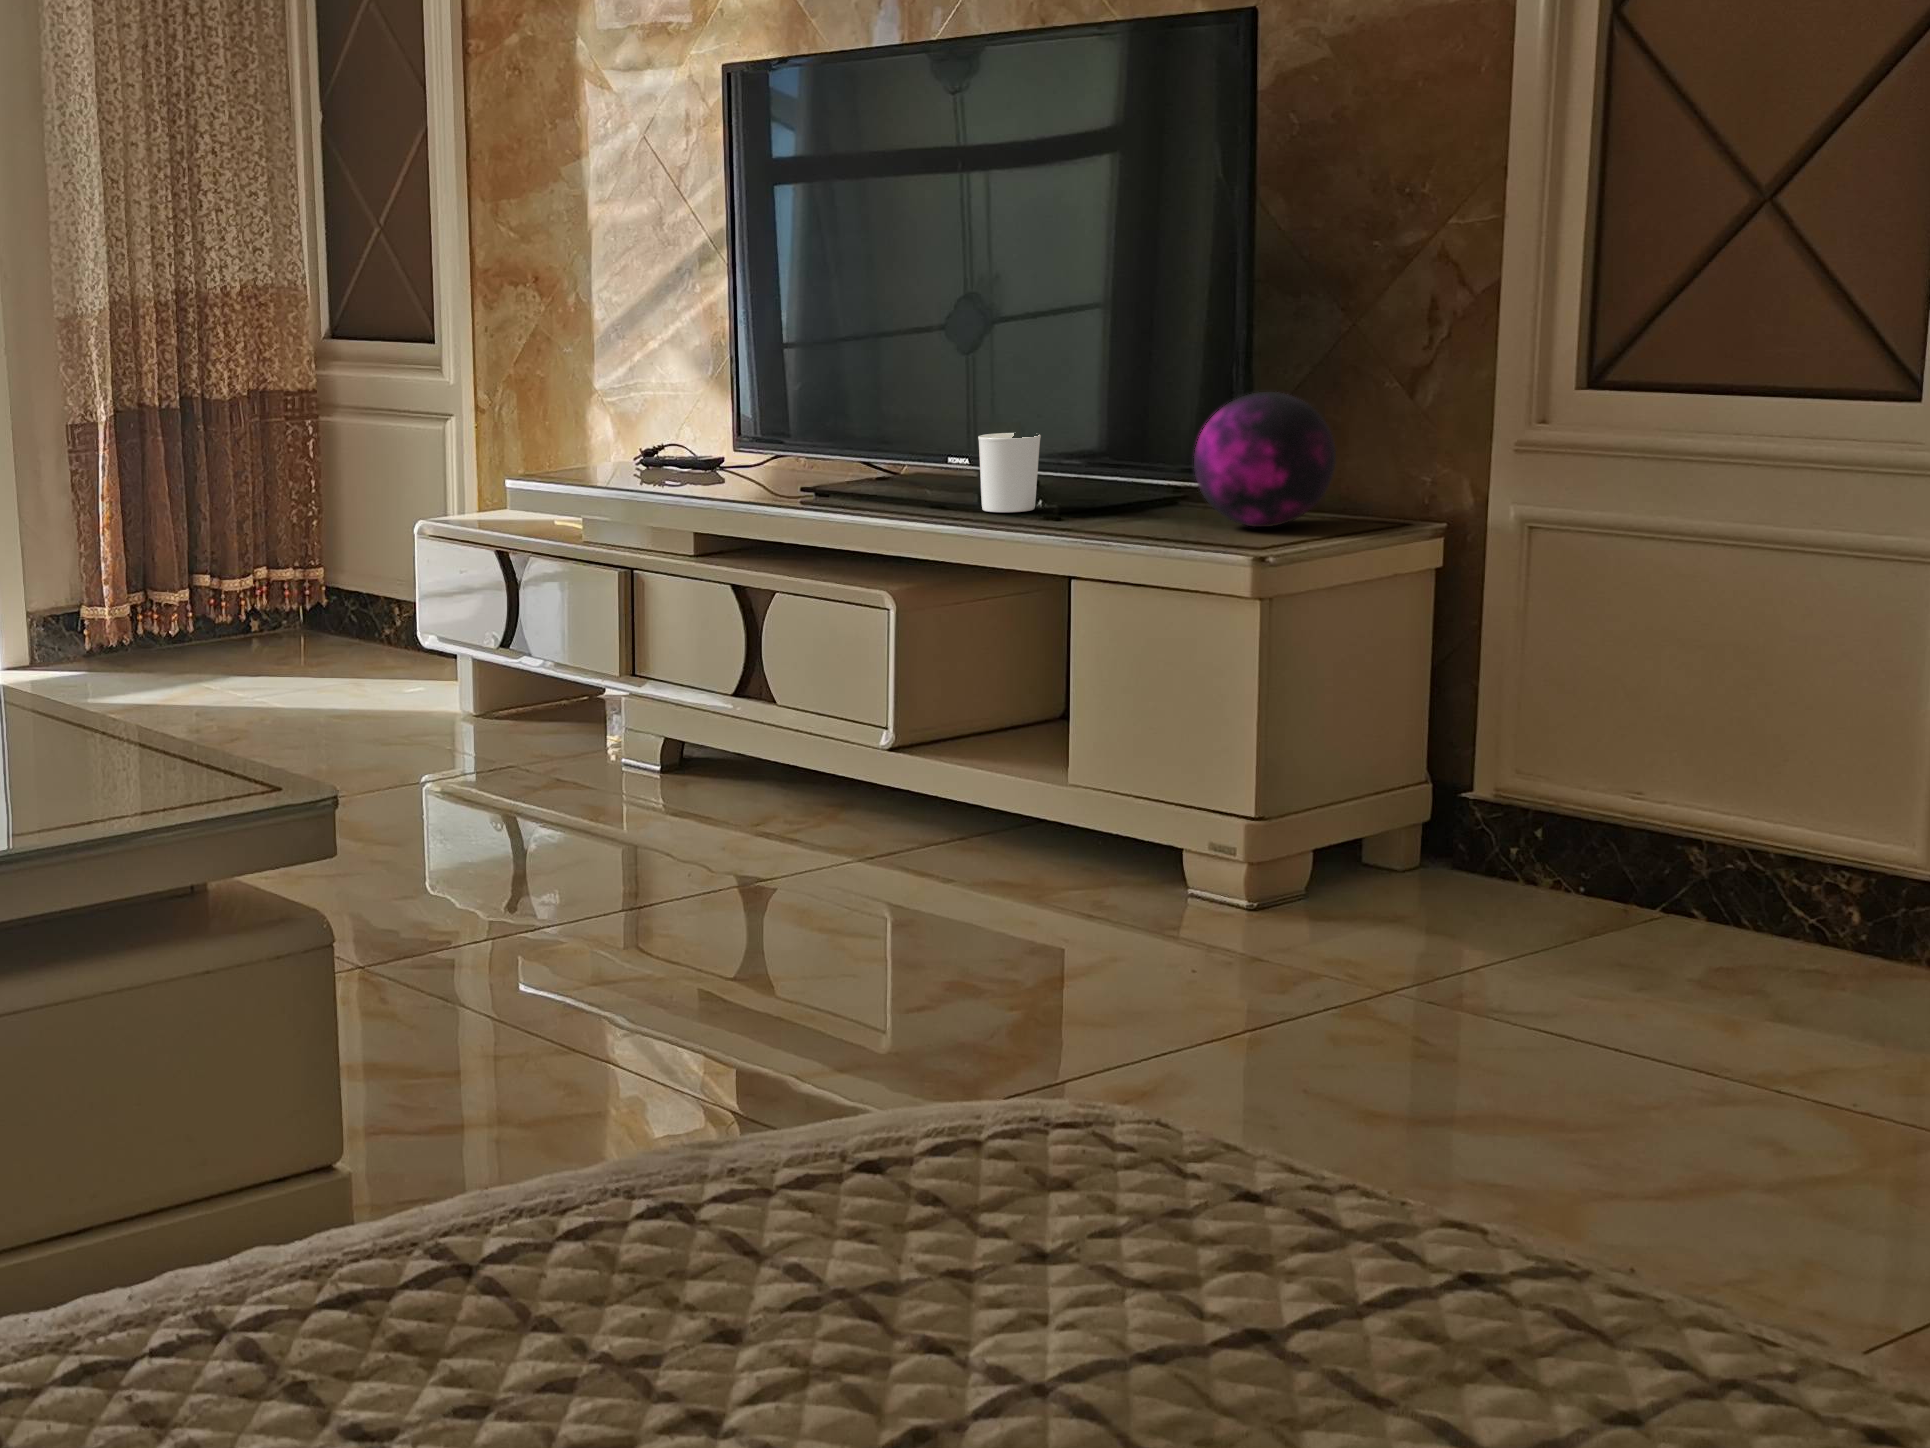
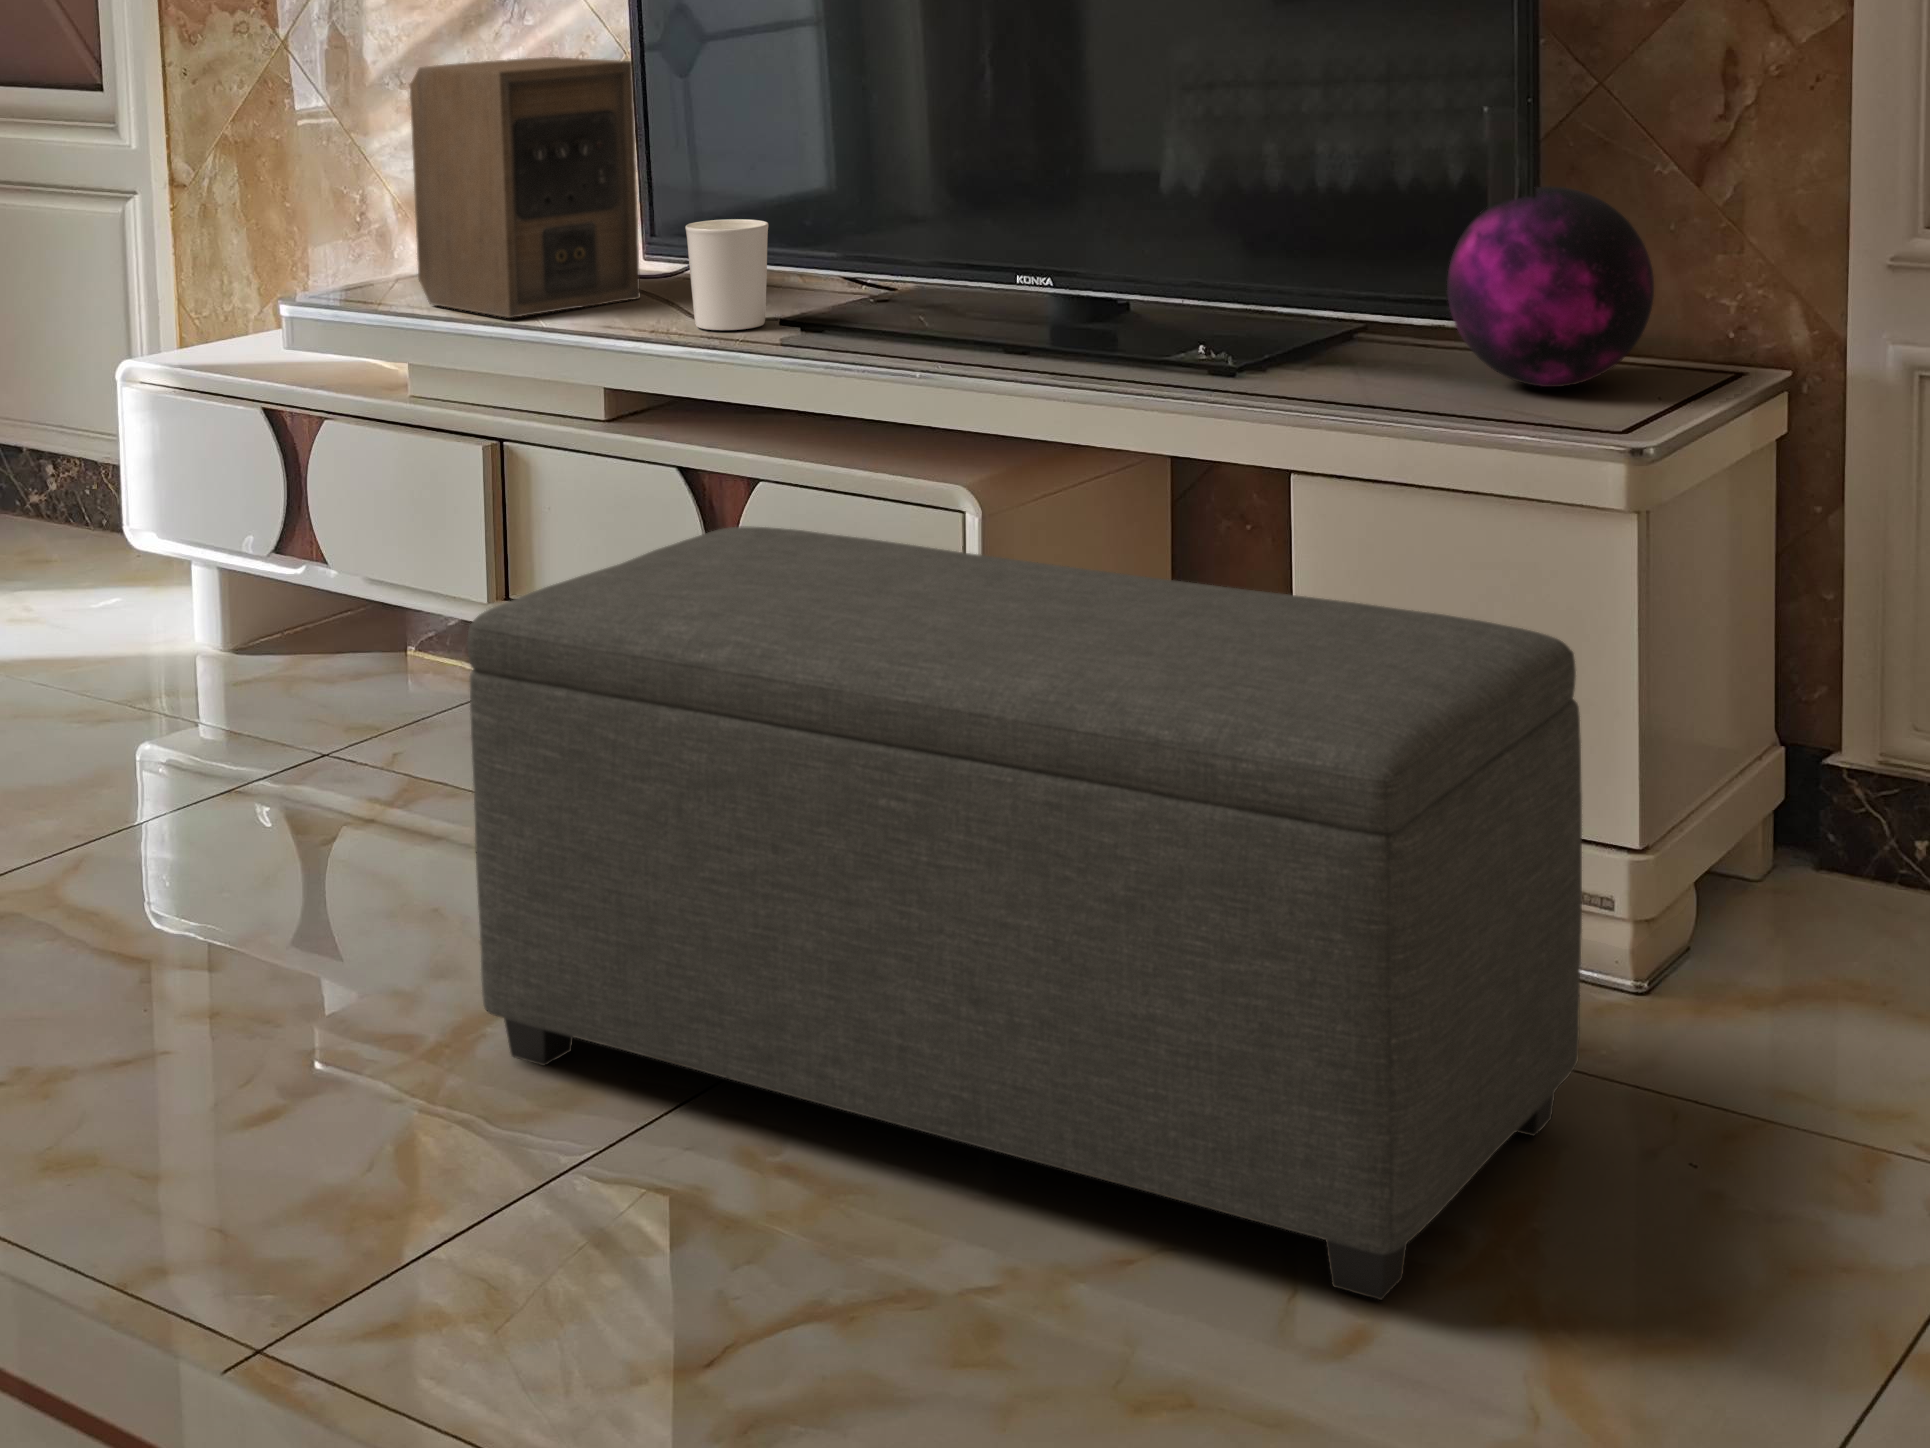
speaker: none [591,313,738,485] -> present [410,57,640,318]
candle holder: present [978,433,1041,512] -> present [685,219,769,330]
ottoman: none [527,599,1155,998] -> present [467,526,1582,1300]

